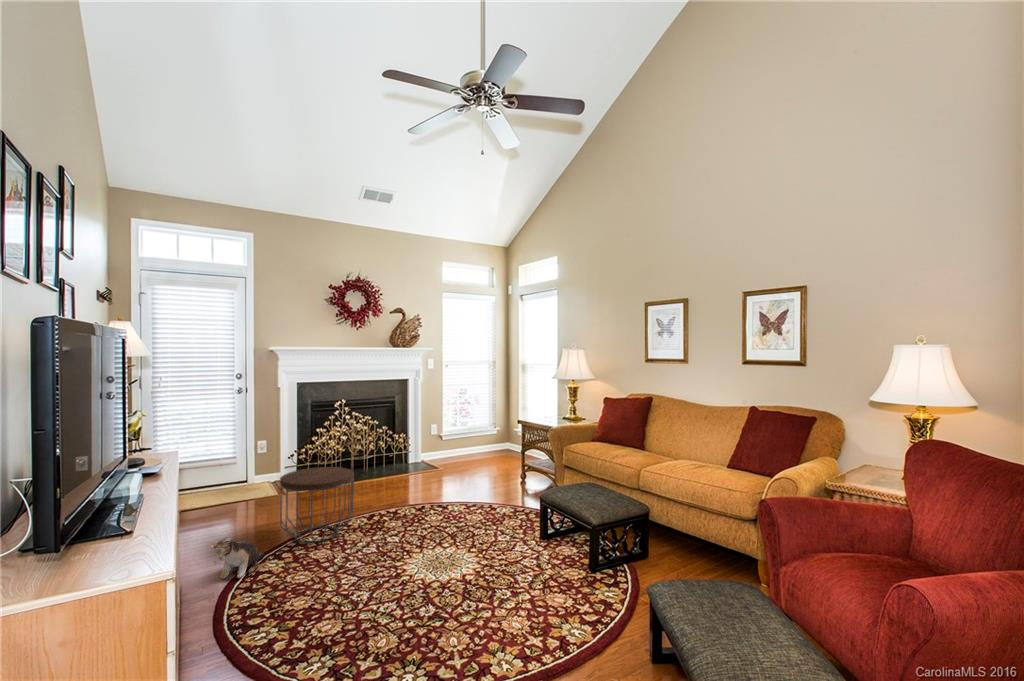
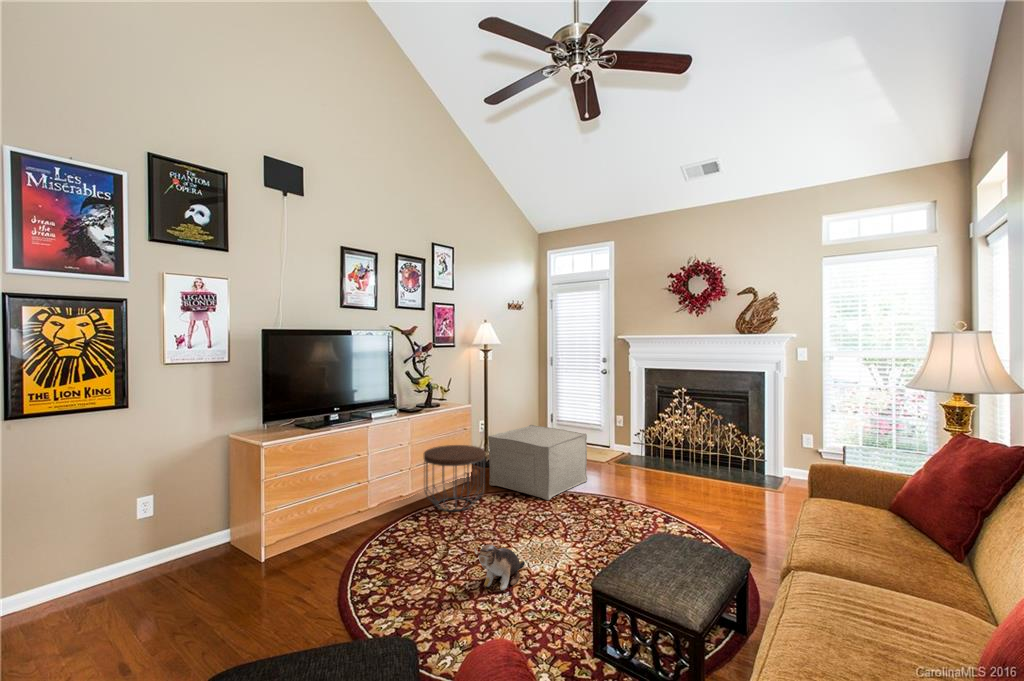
ottoman: none [345,441,447,515] -> present [488,425,587,500]
plush toy: present [210,538,265,579] -> present [474,544,525,590]

